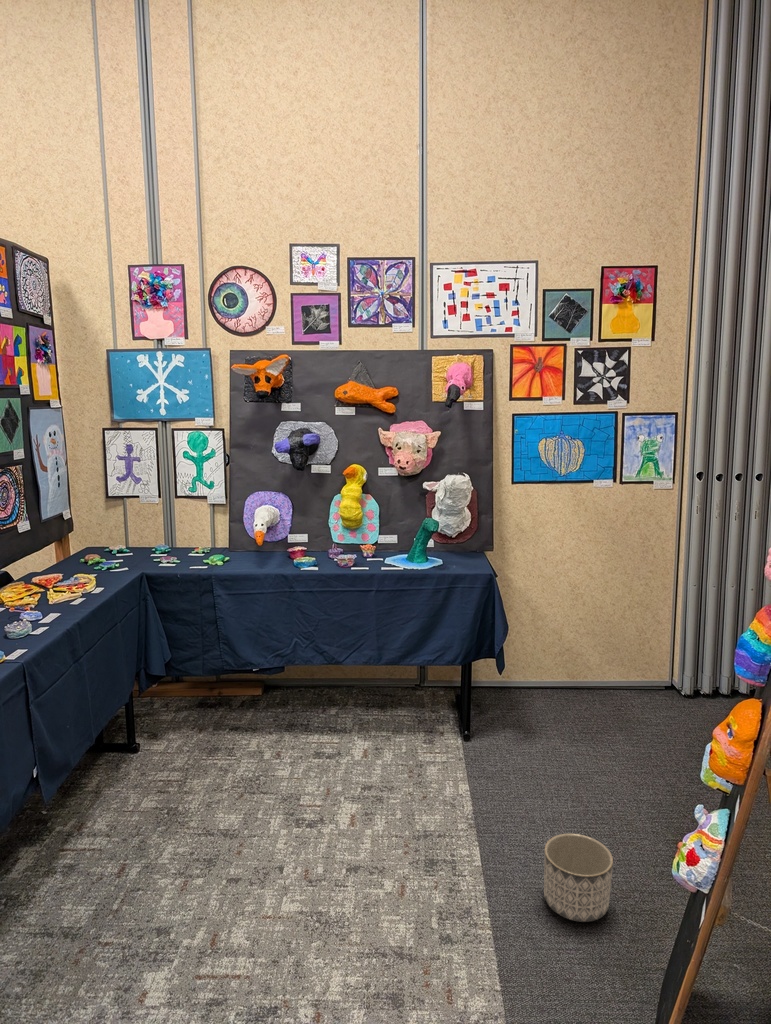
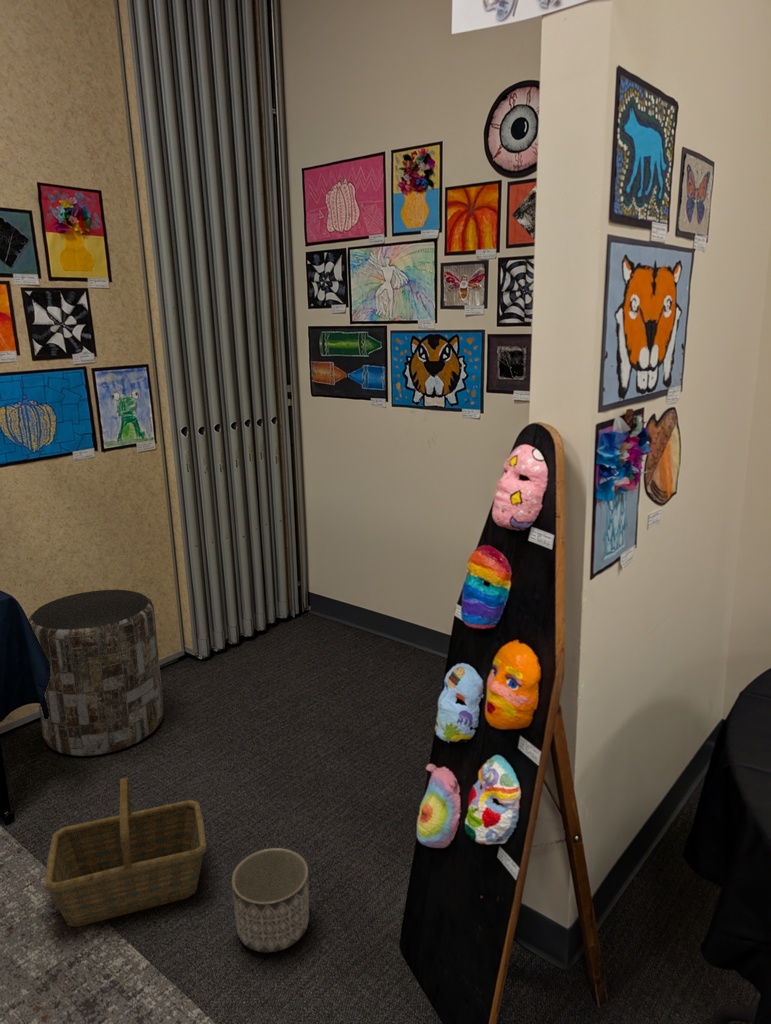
side table: none [519,596,623,732] -> present [29,590,164,756]
basket: none [443,732,572,847] -> present [45,778,206,927]

